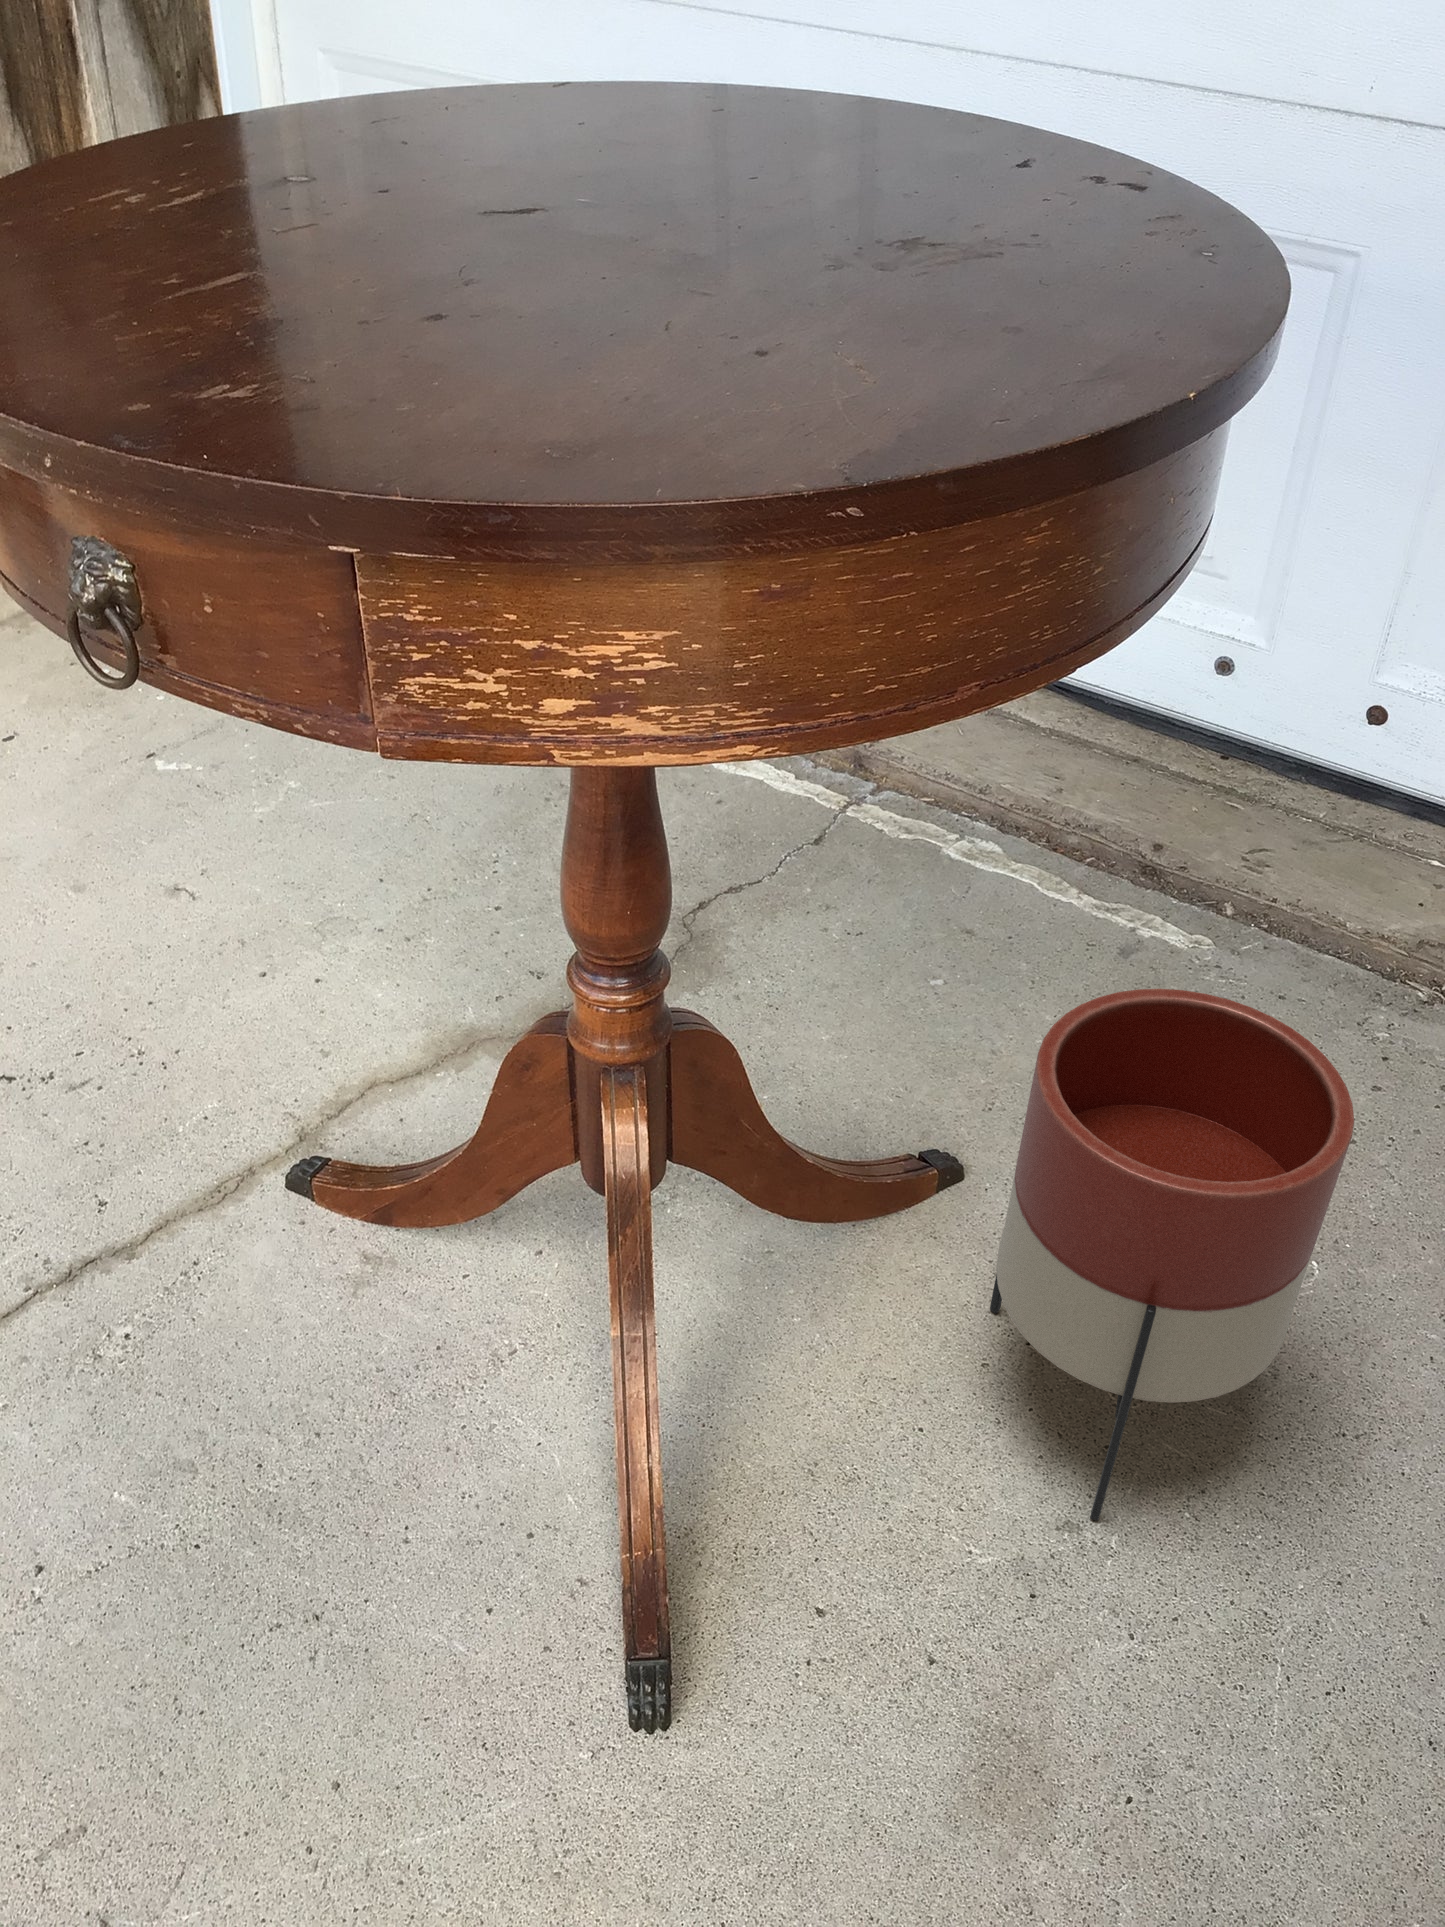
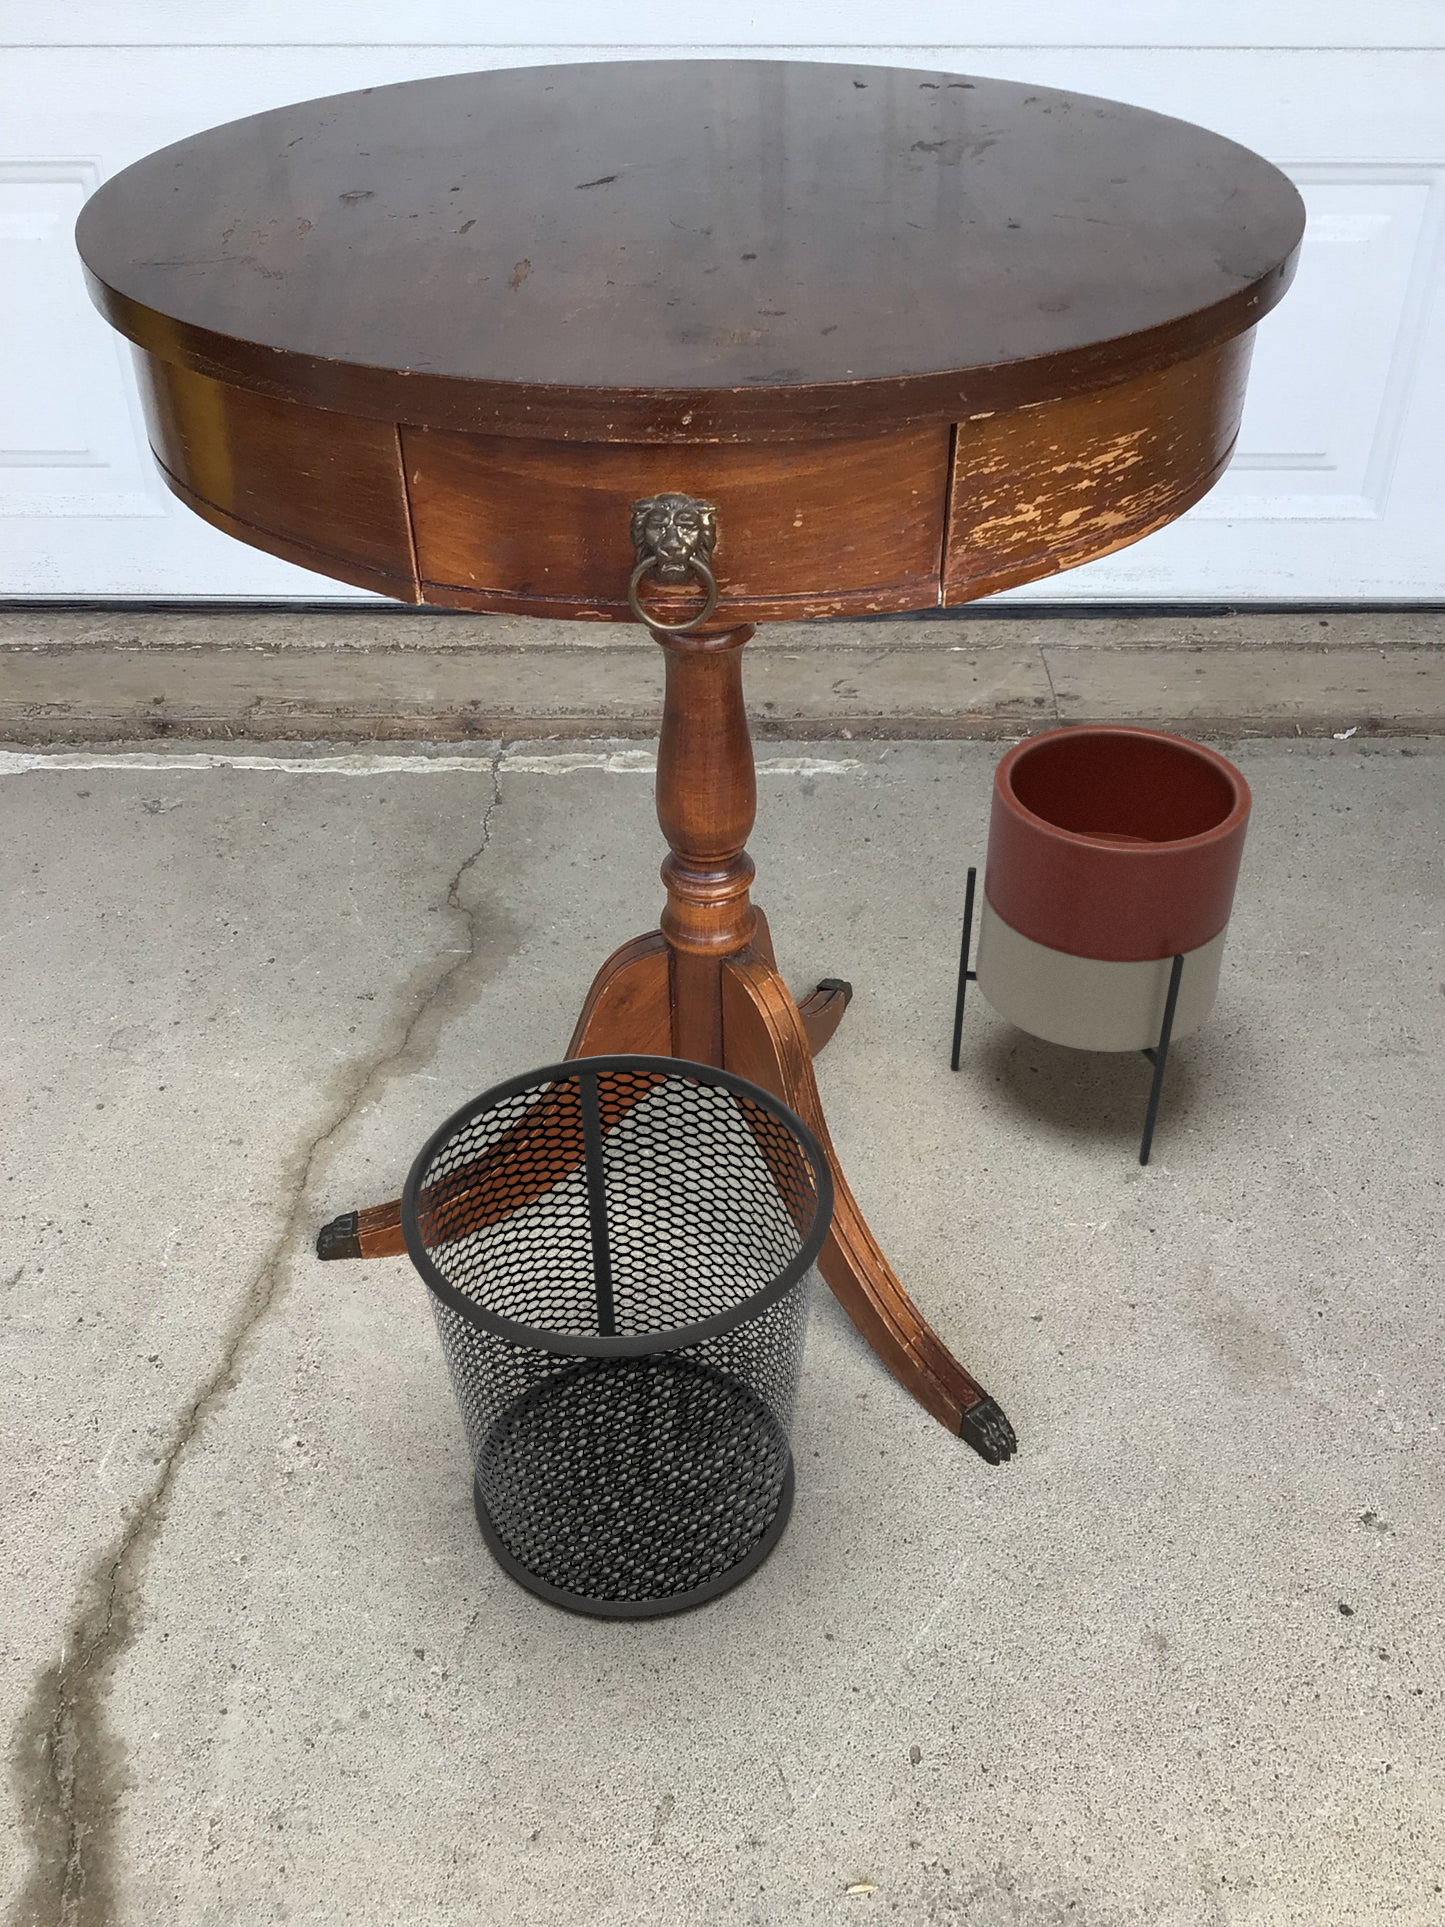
trash can: none [46,1099,508,1680] -> present [400,1054,834,1616]

